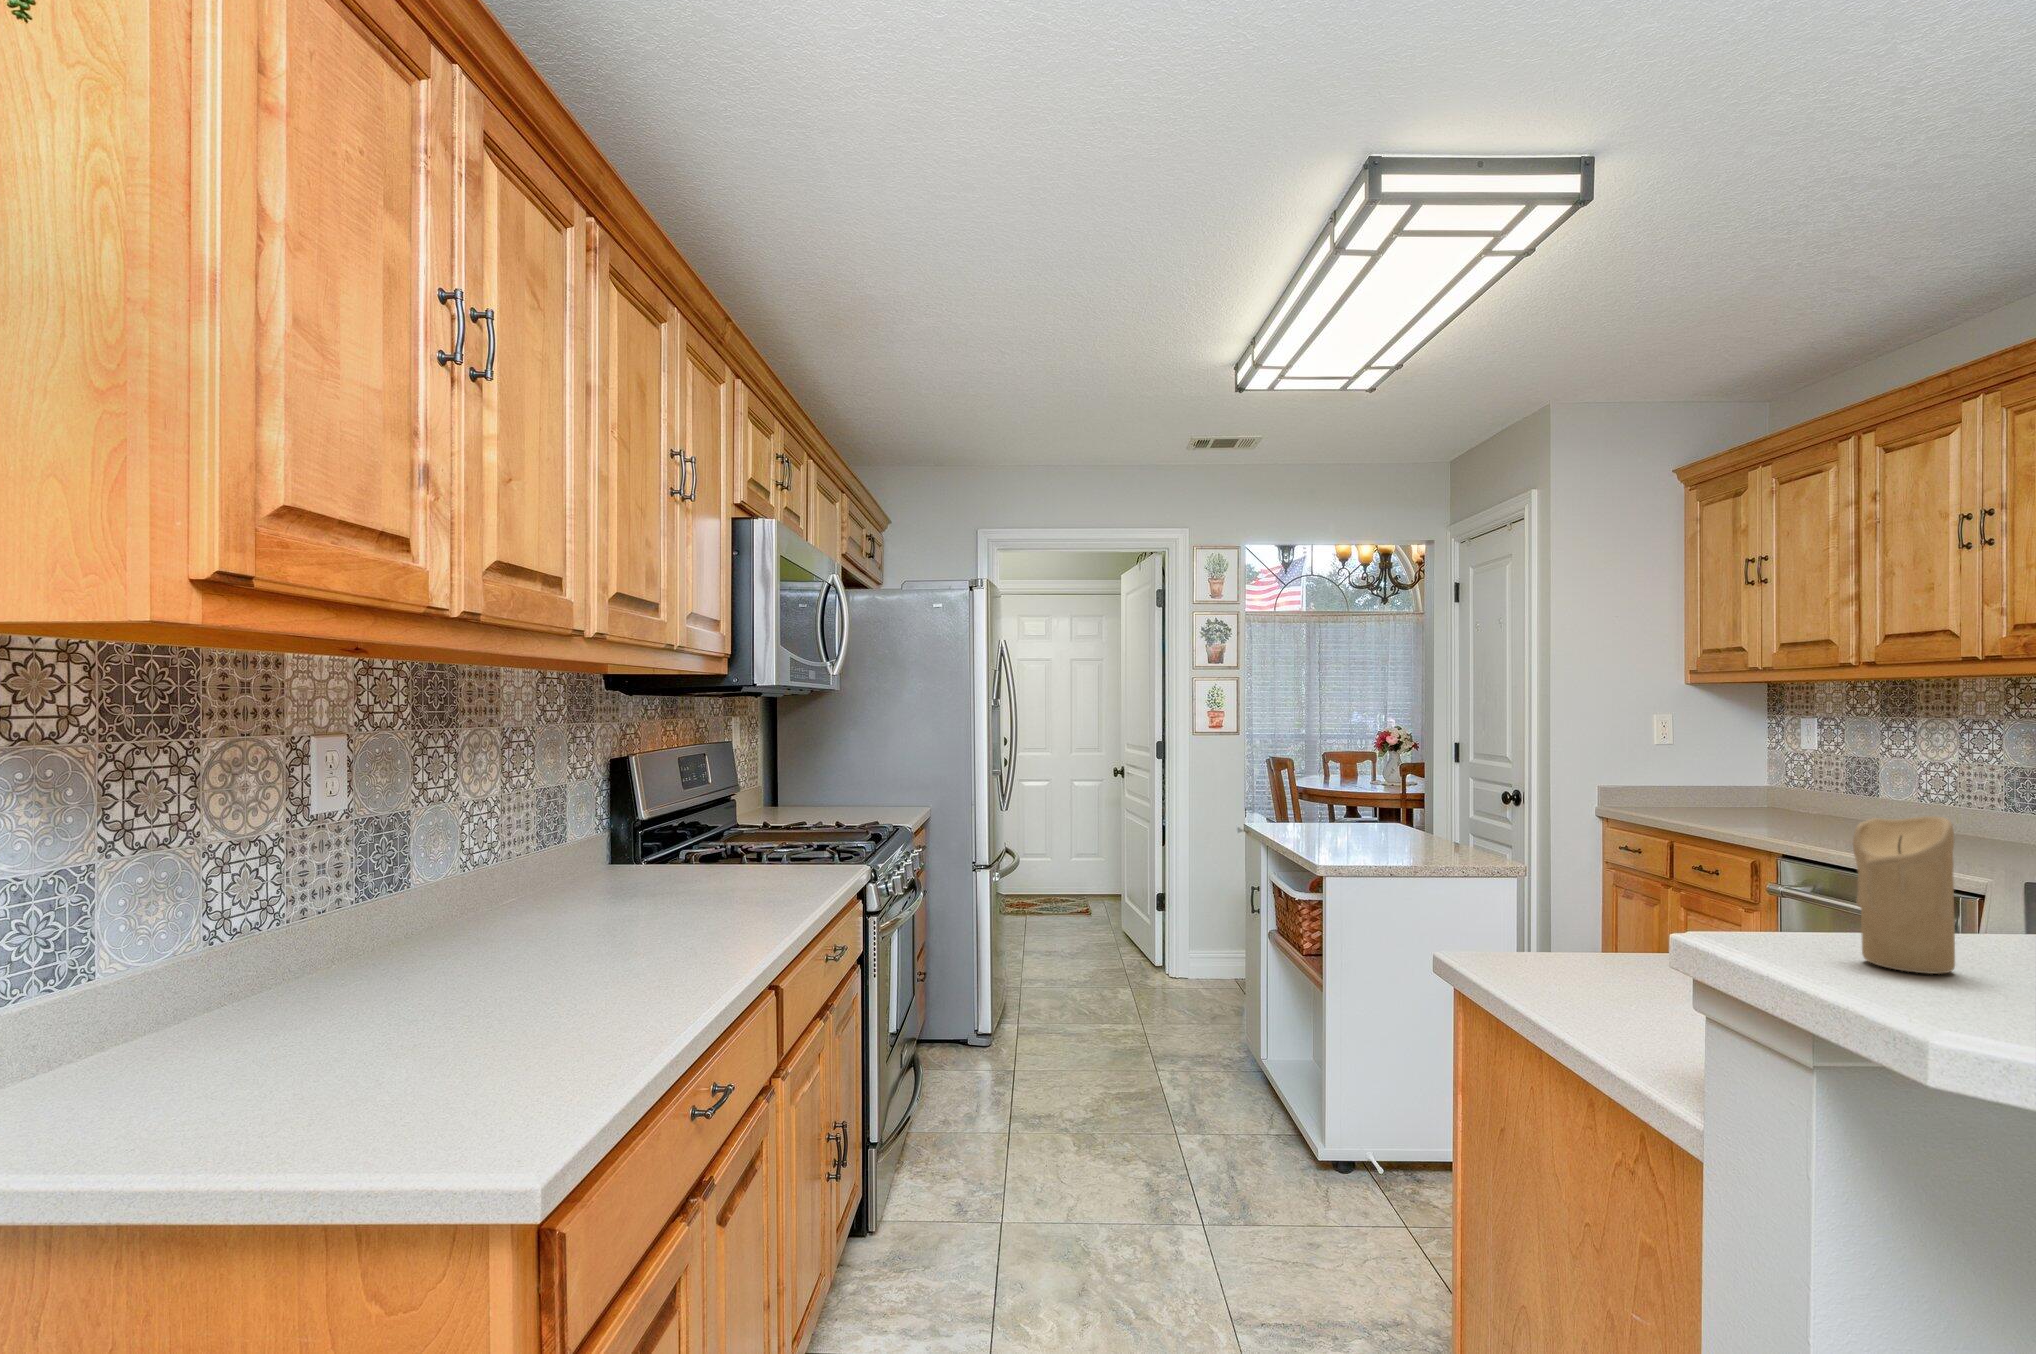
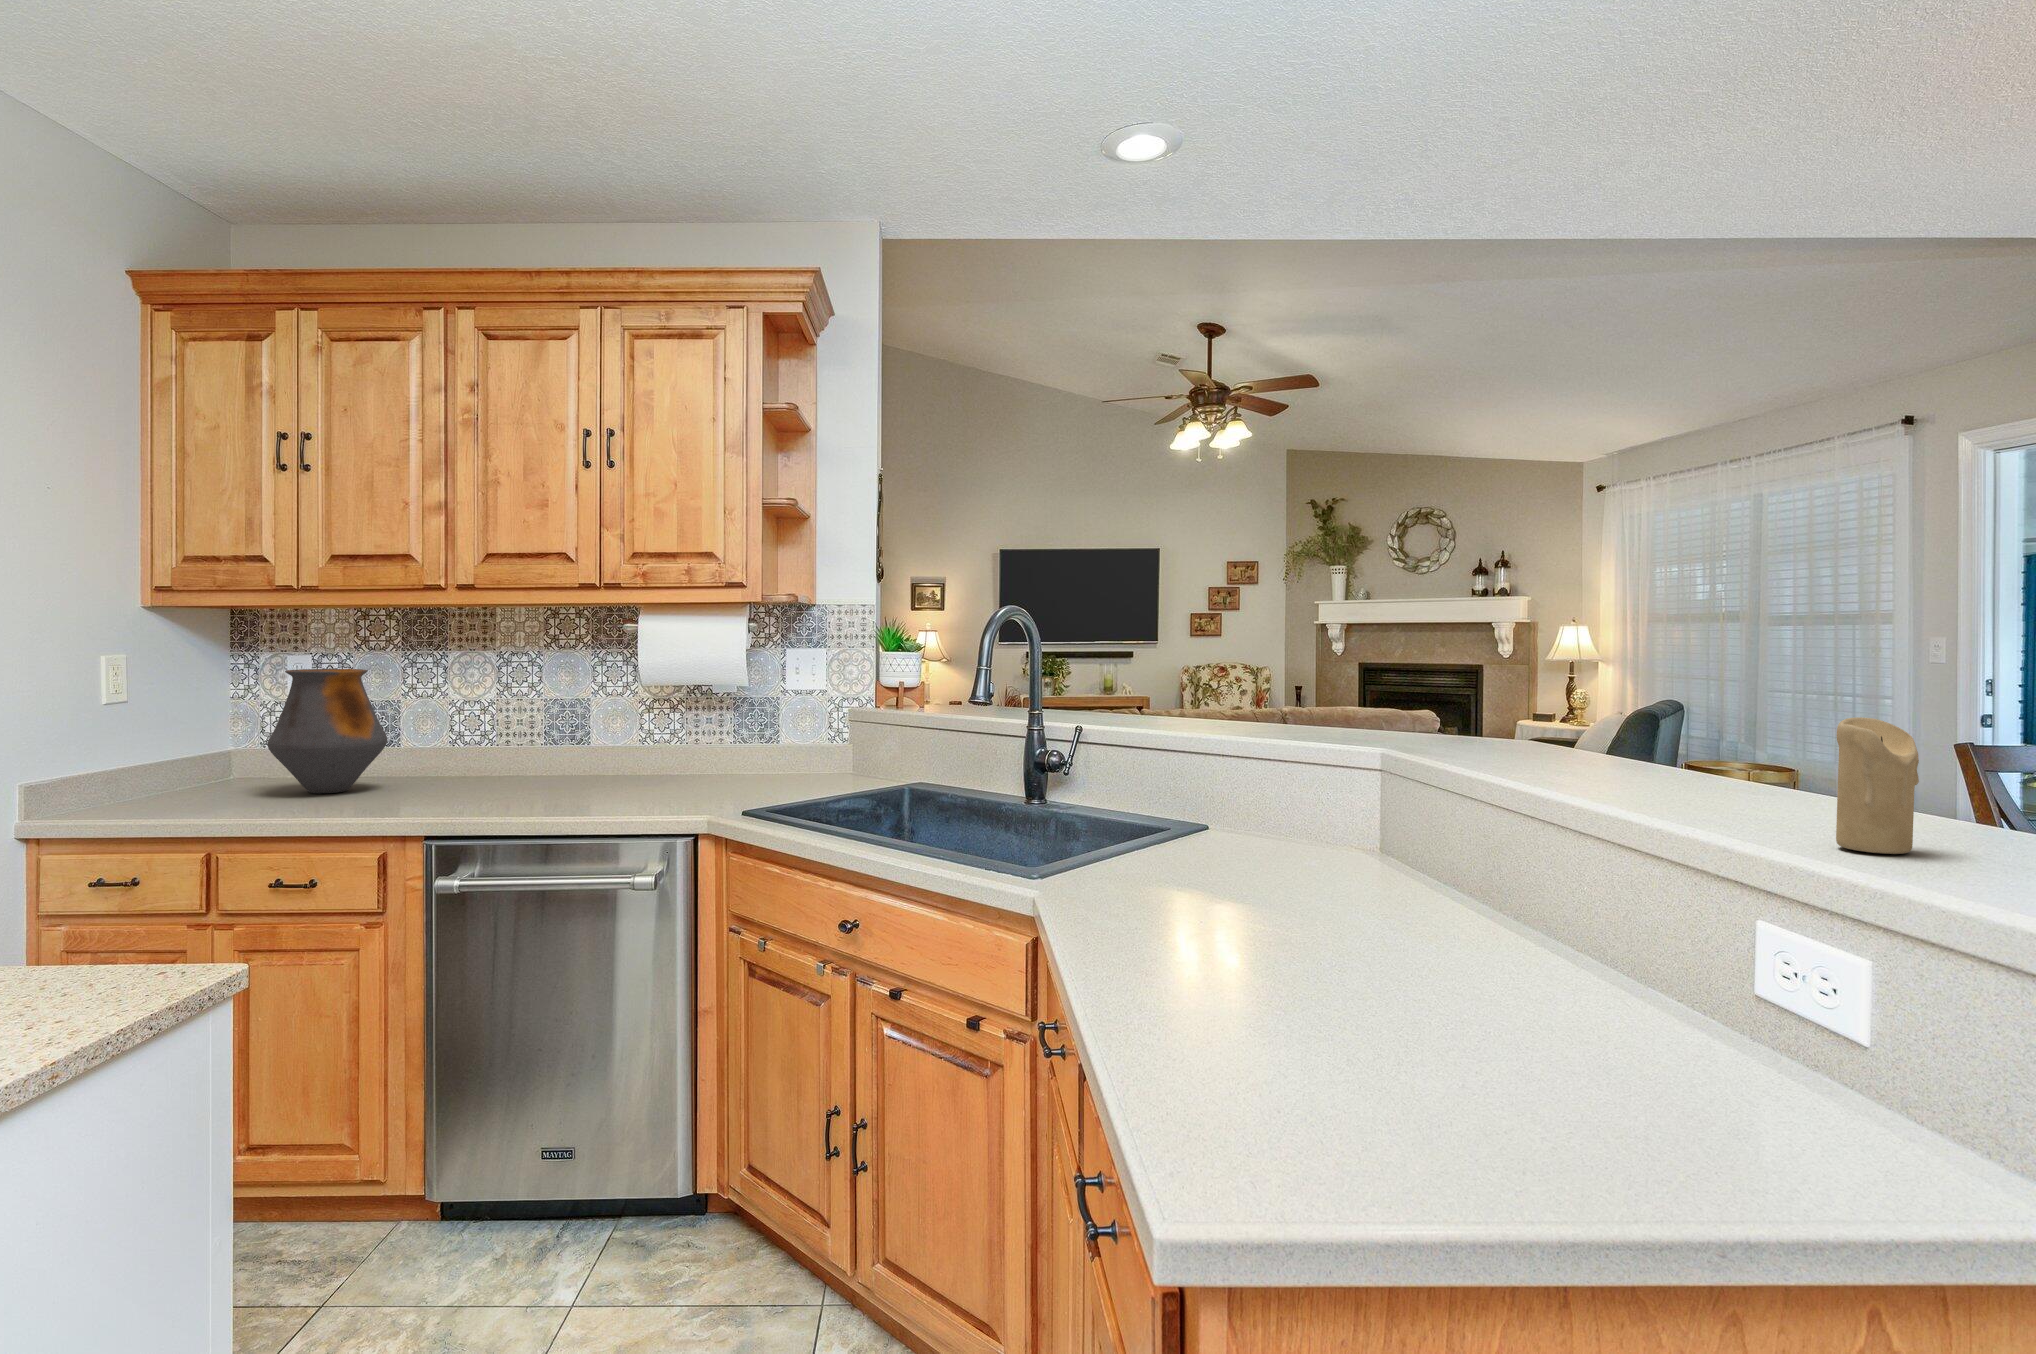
vase: none [1729,729,1826,823] -> present [268,669,387,794]

